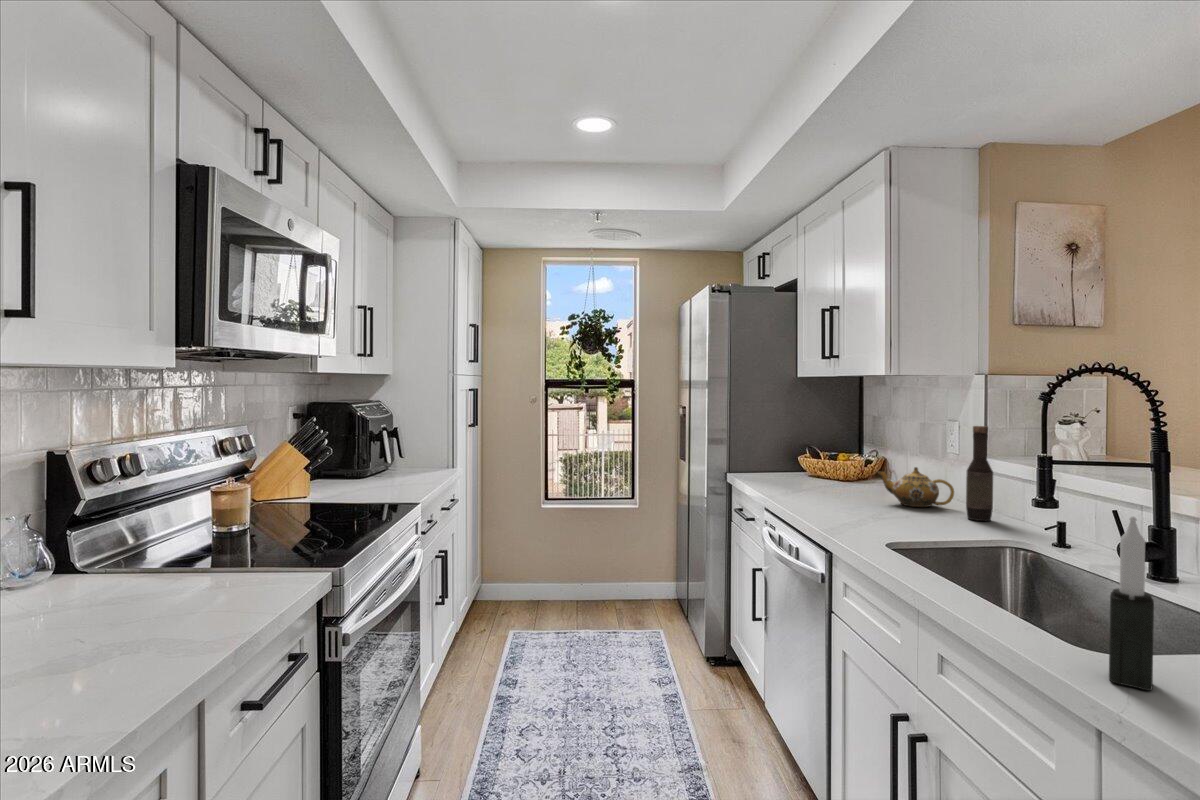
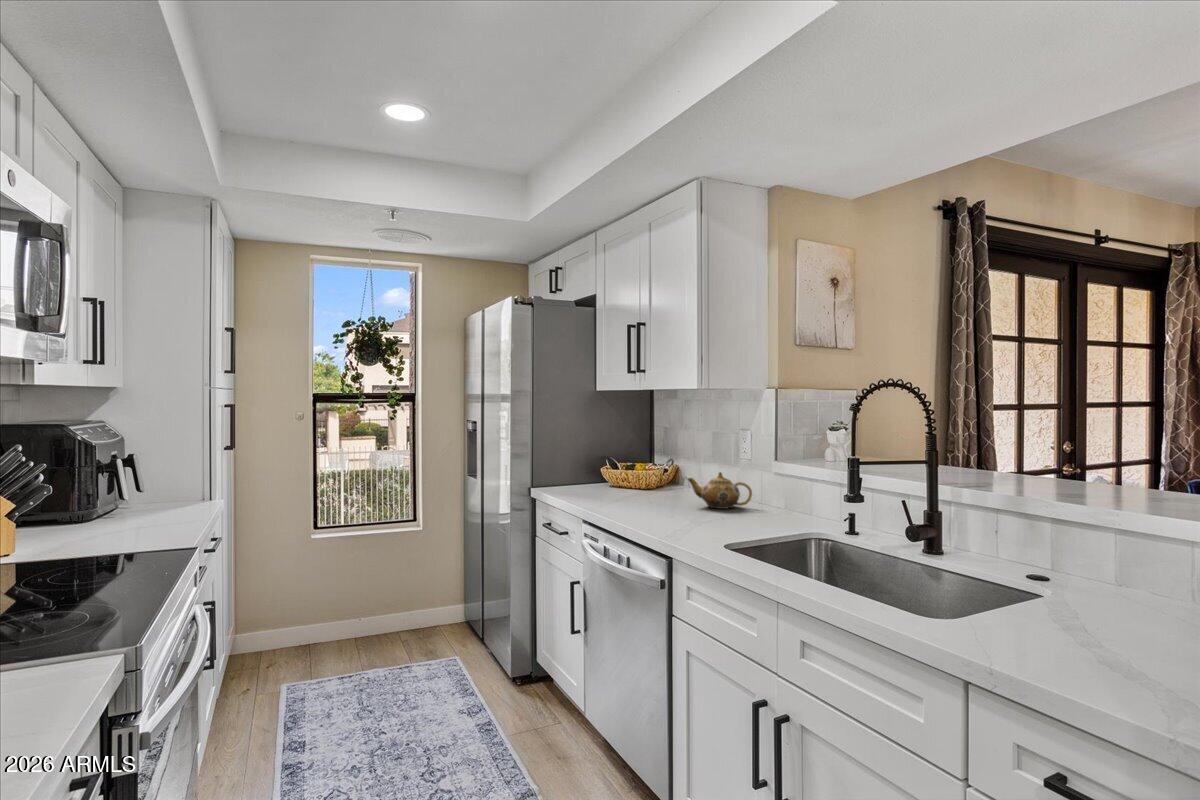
bottle: present [966,426,993,521] -> none [767,433,789,517]
candle: present [1109,517,1154,690] -> none [969,506,1005,649]

